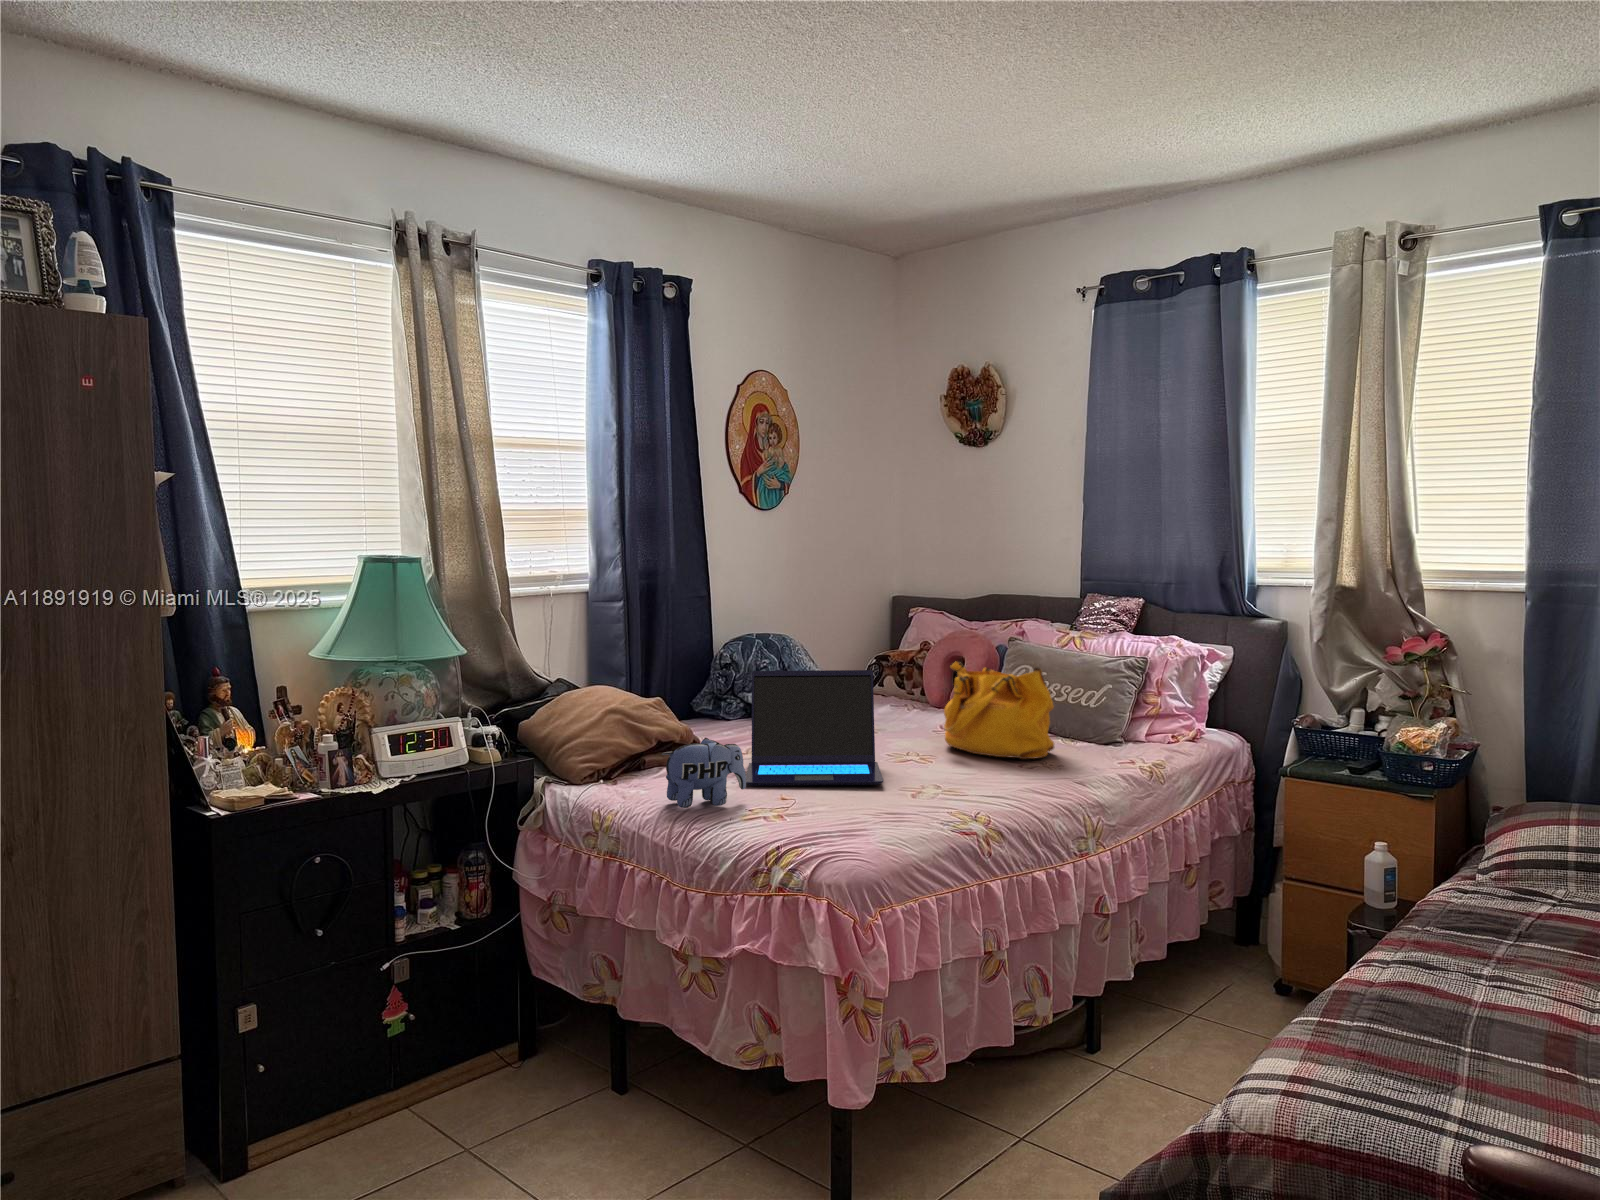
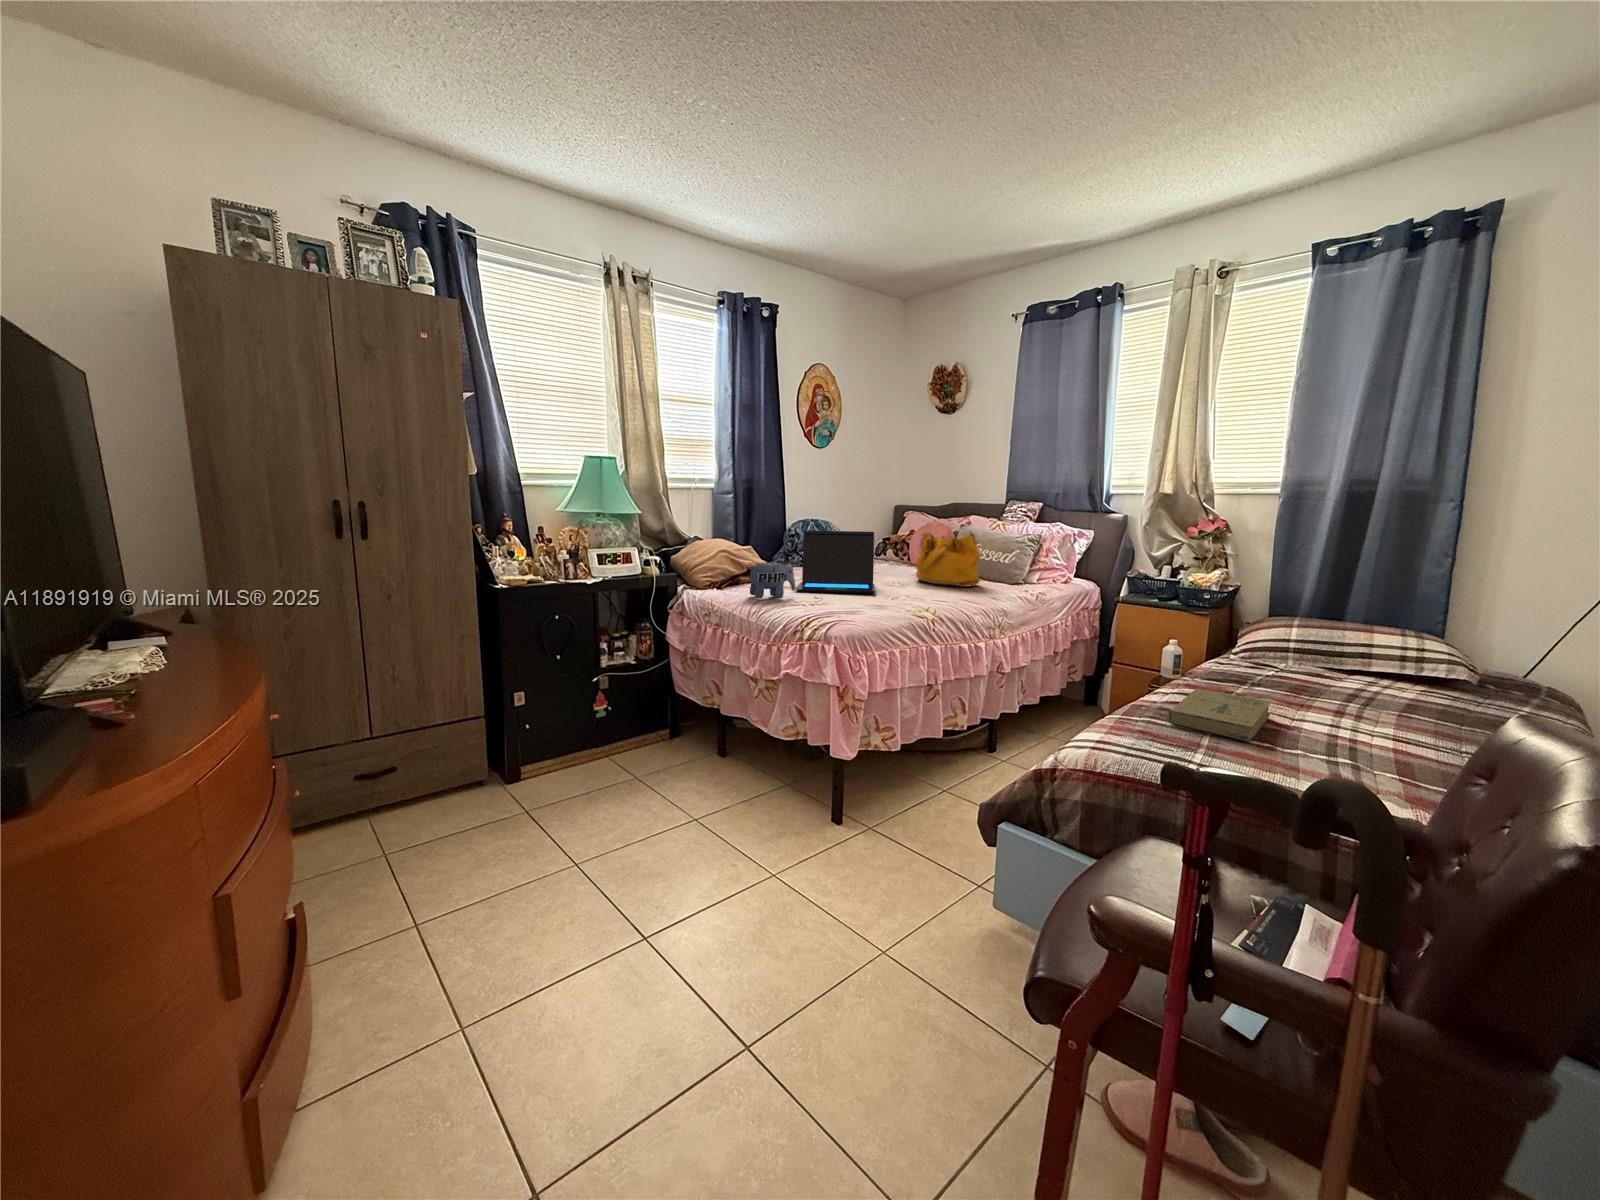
book: none [1395,956,1554,1061] -> present [1168,688,1271,741]

